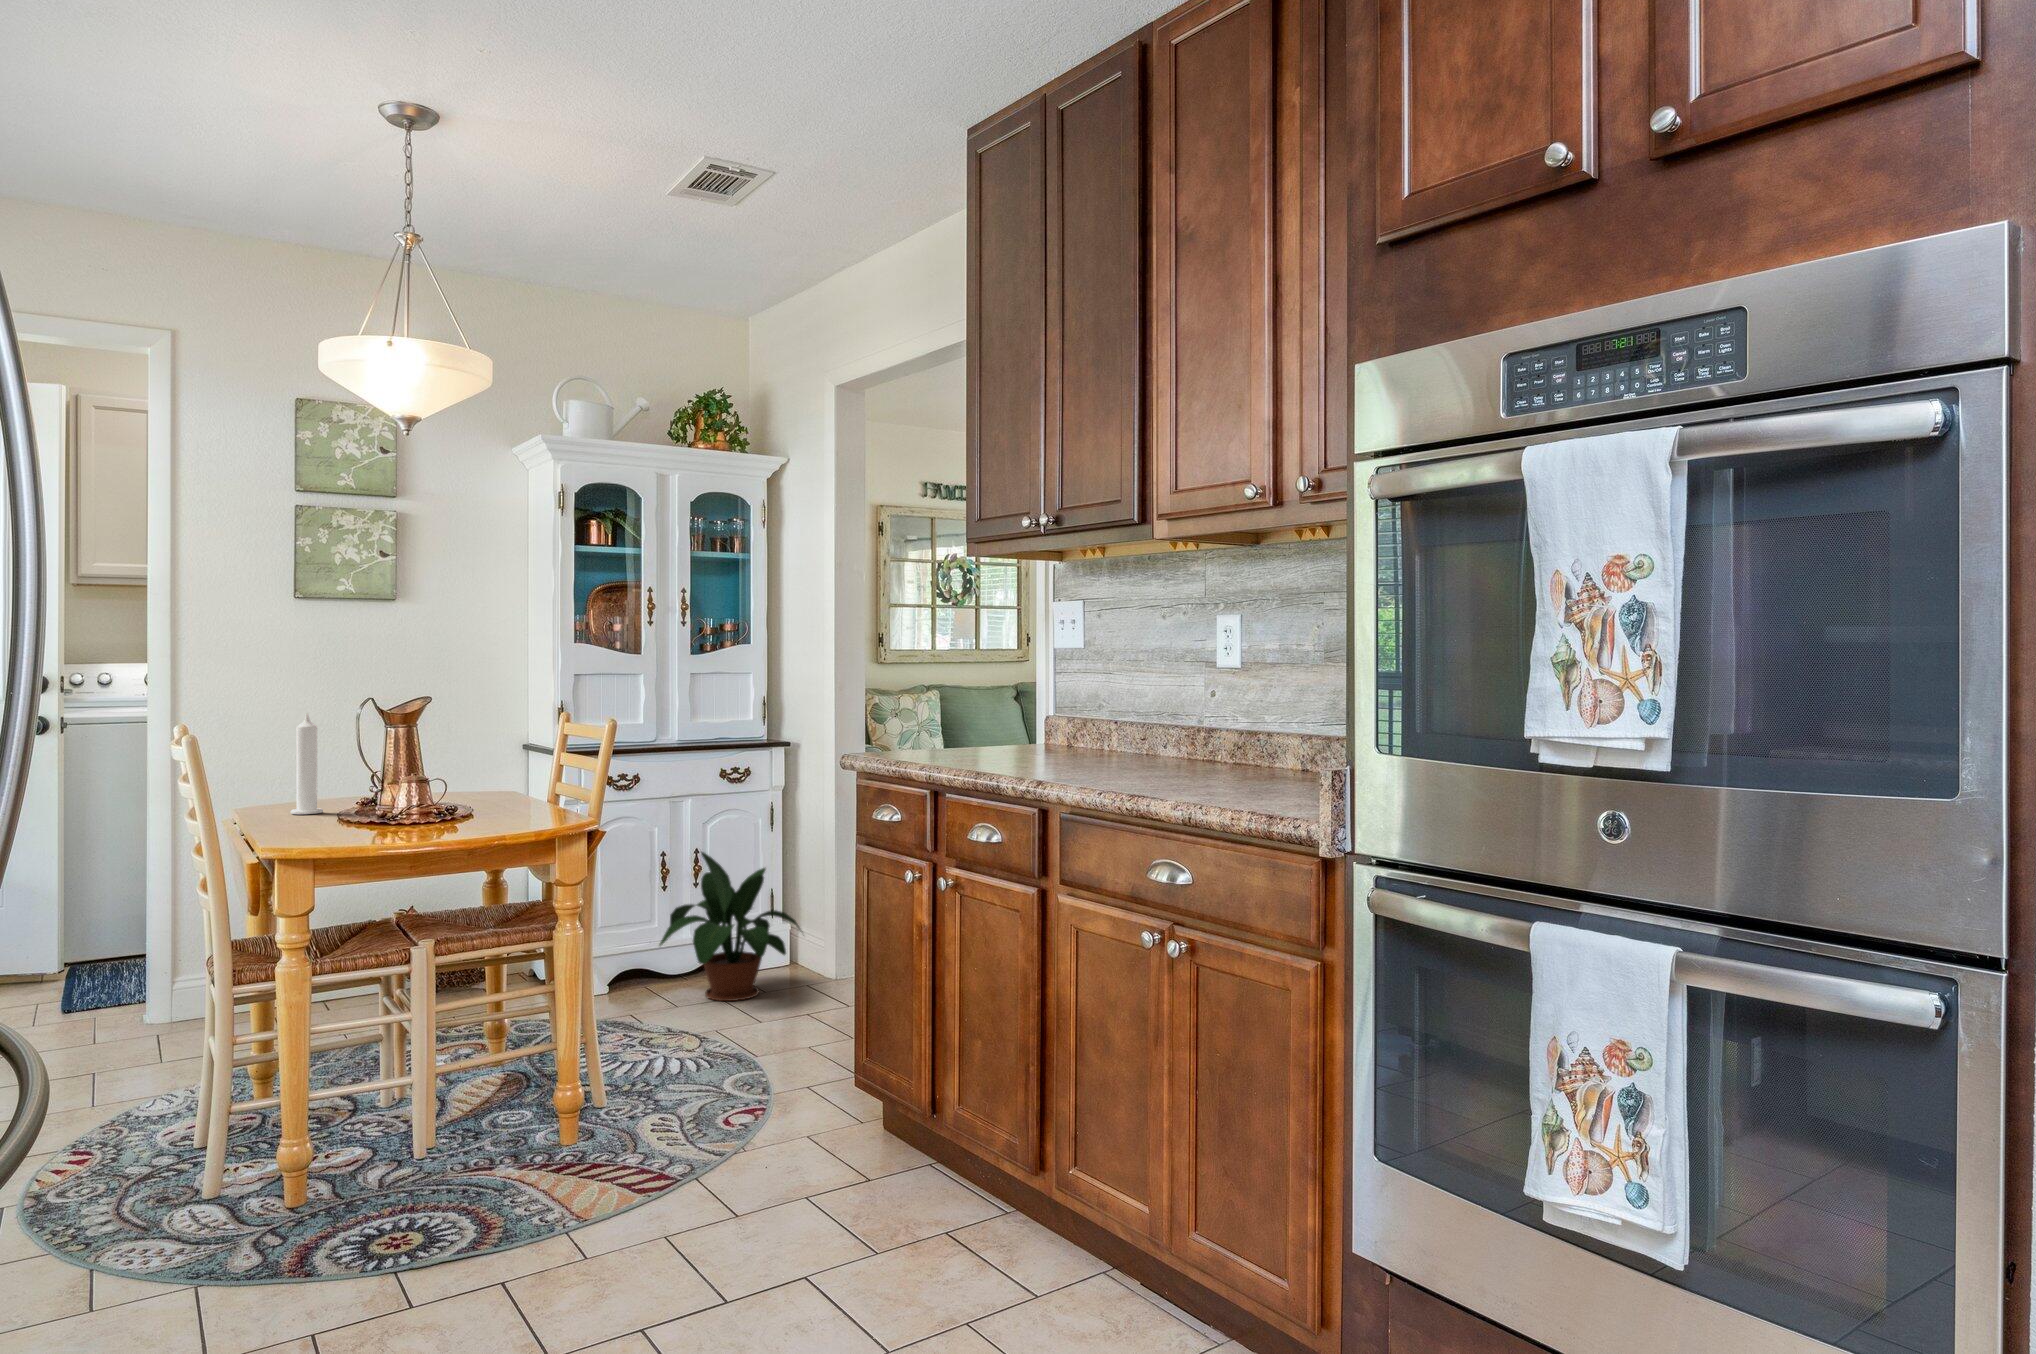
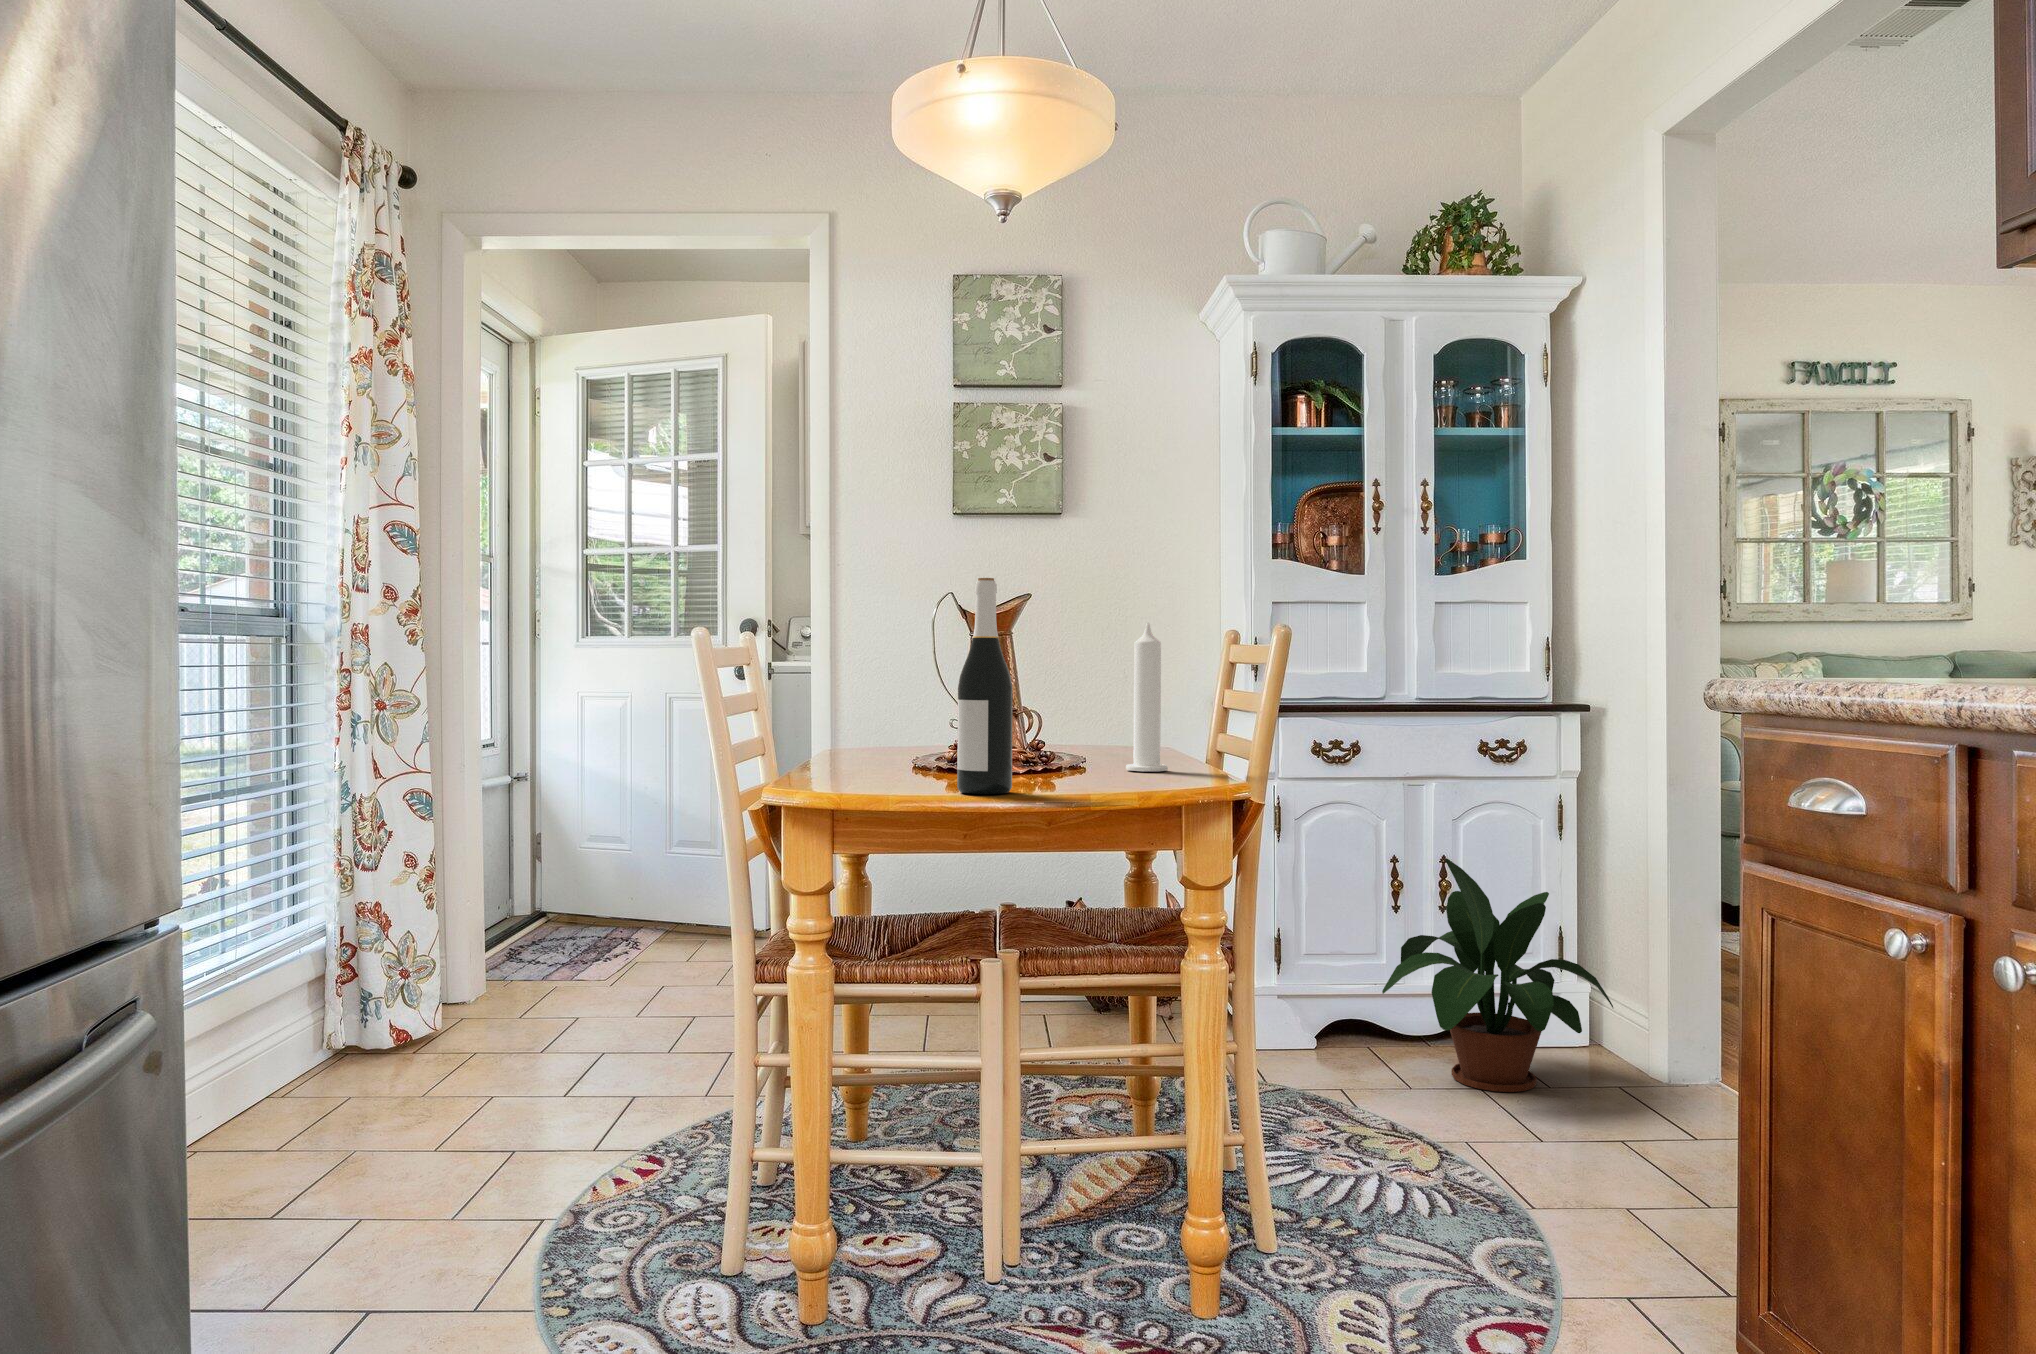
wine bottle: none [403,700,442,839] -> present [957,578,1013,794]
candle: present [291,713,323,814] -> present [1126,623,1168,772]

